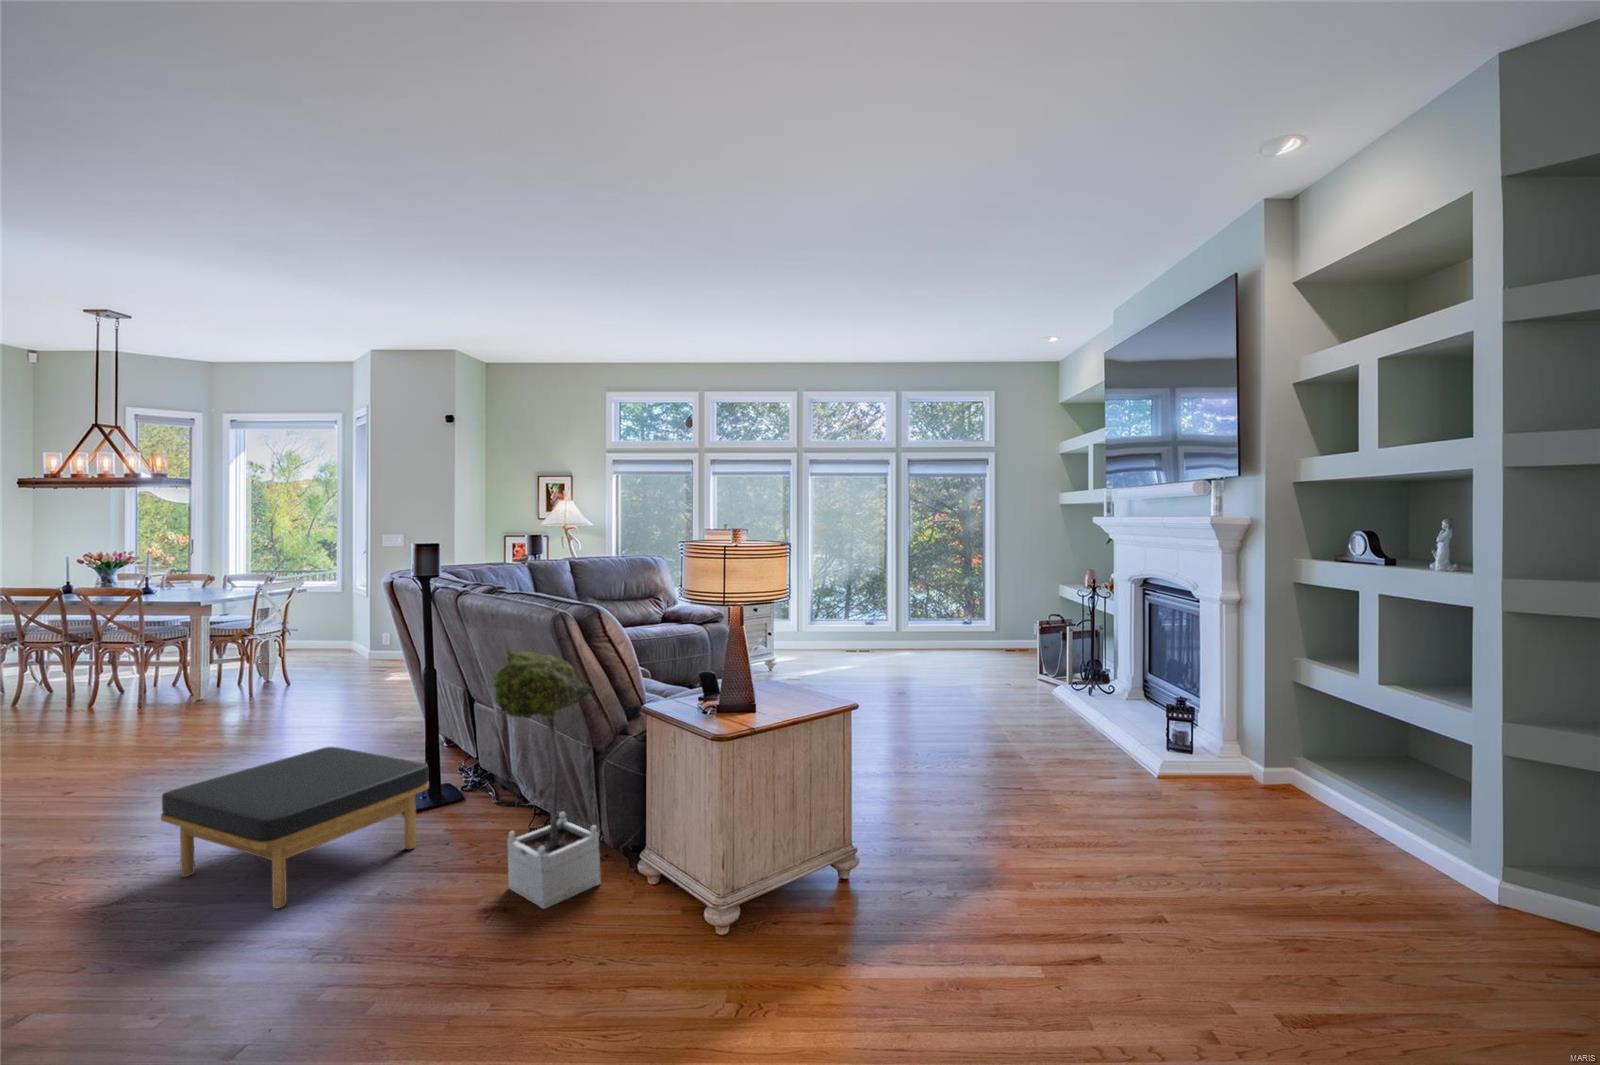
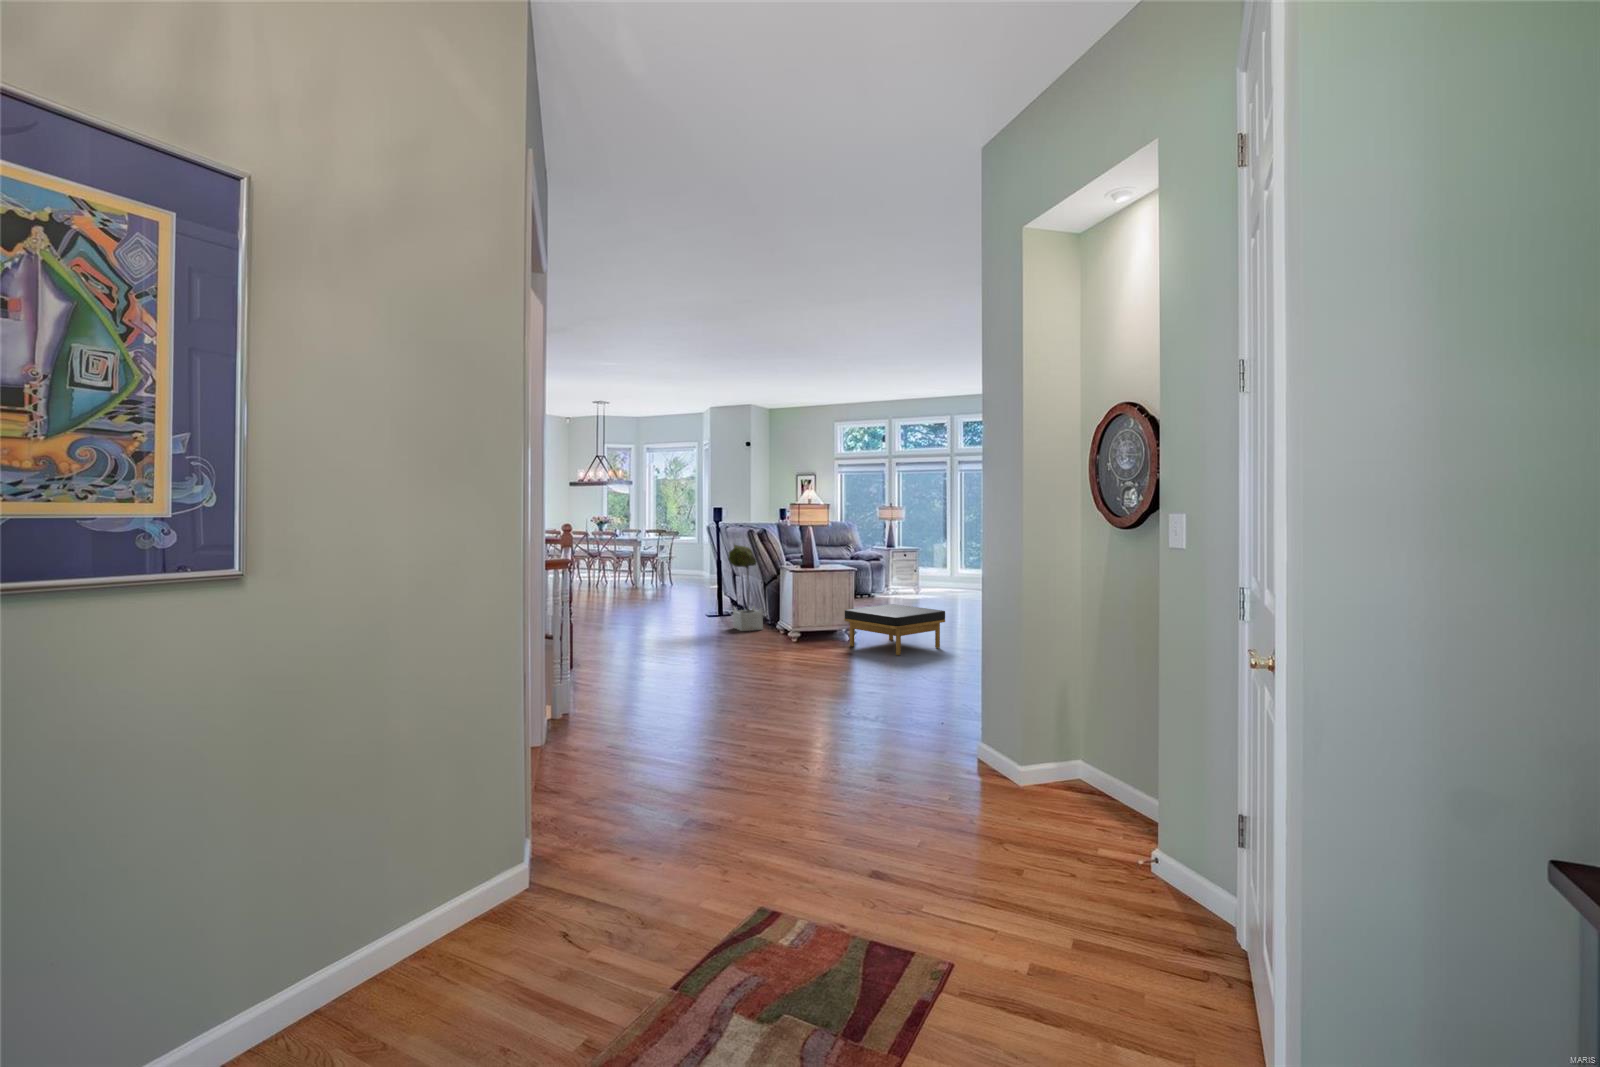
ottoman: present [161,747,429,908] -> present [844,604,945,655]

